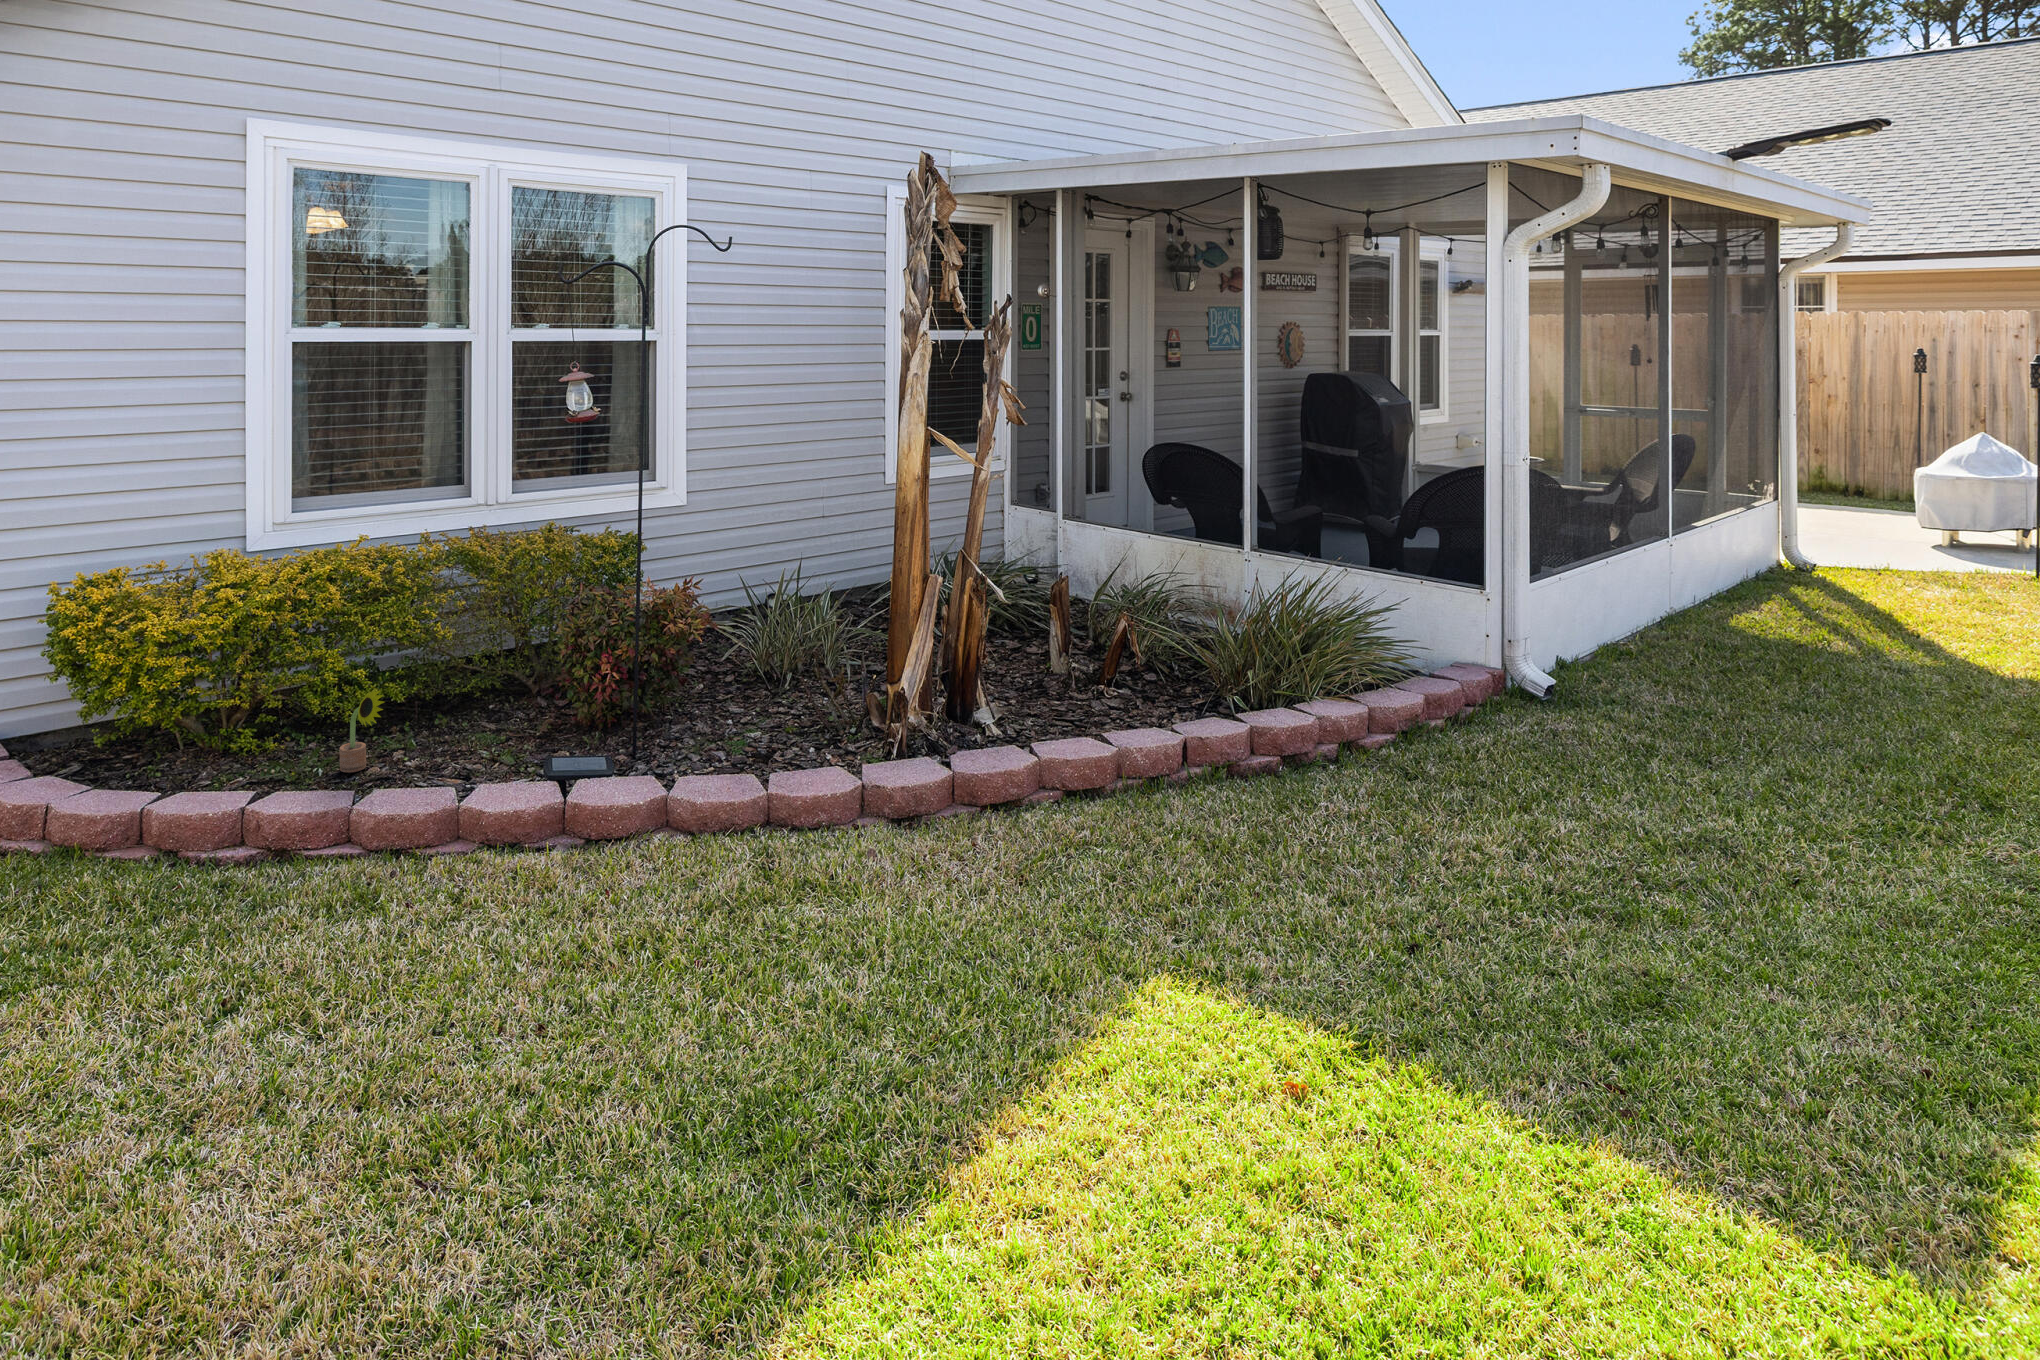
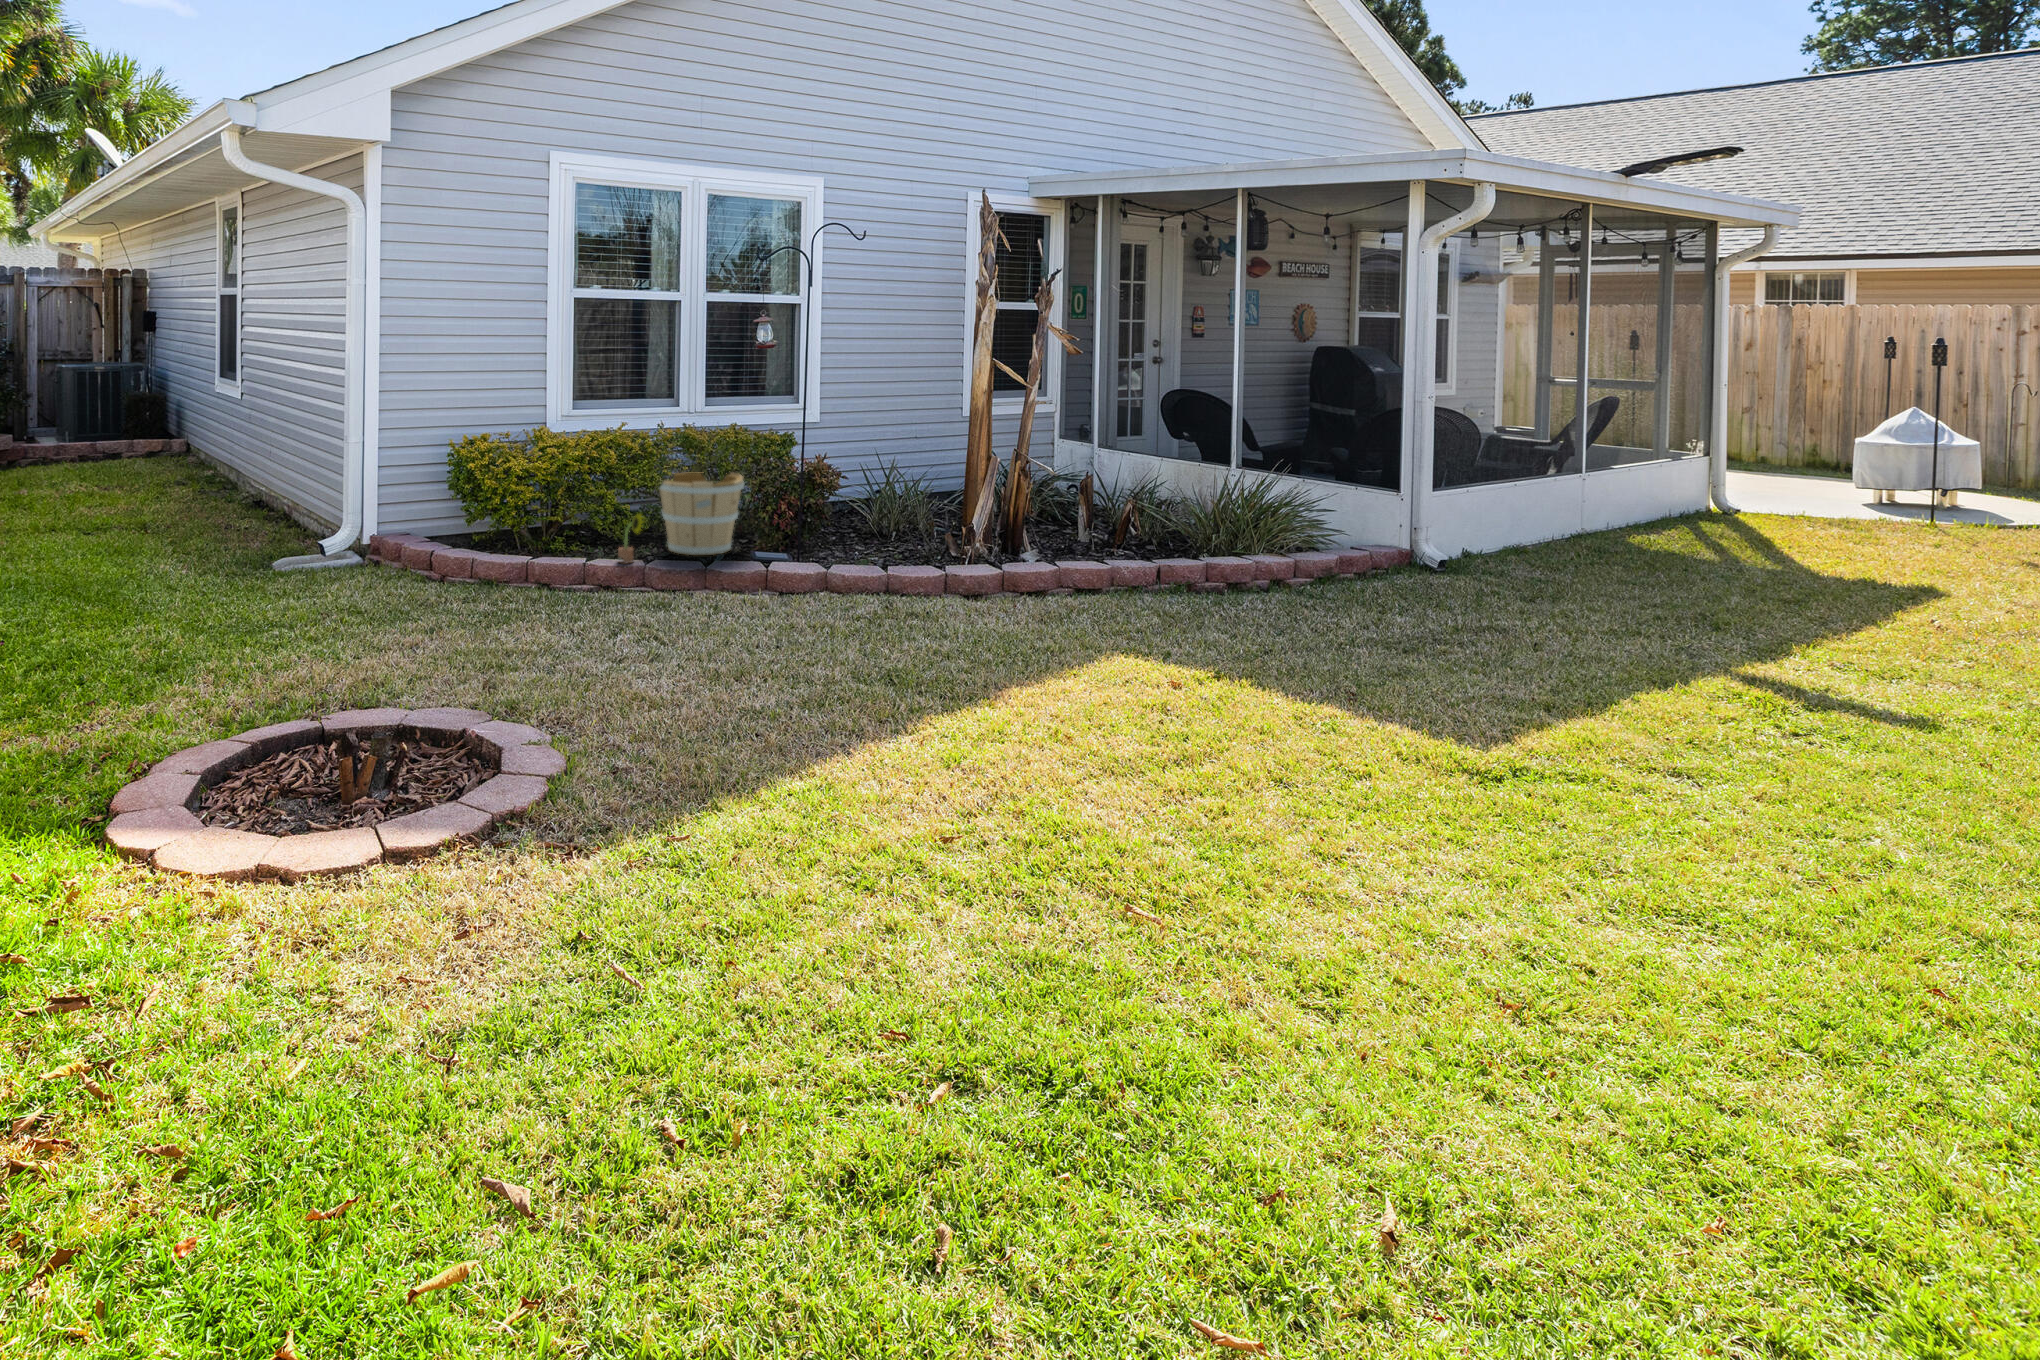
wooden bucket: none [417,601,556,742] -> present [660,473,744,555]

